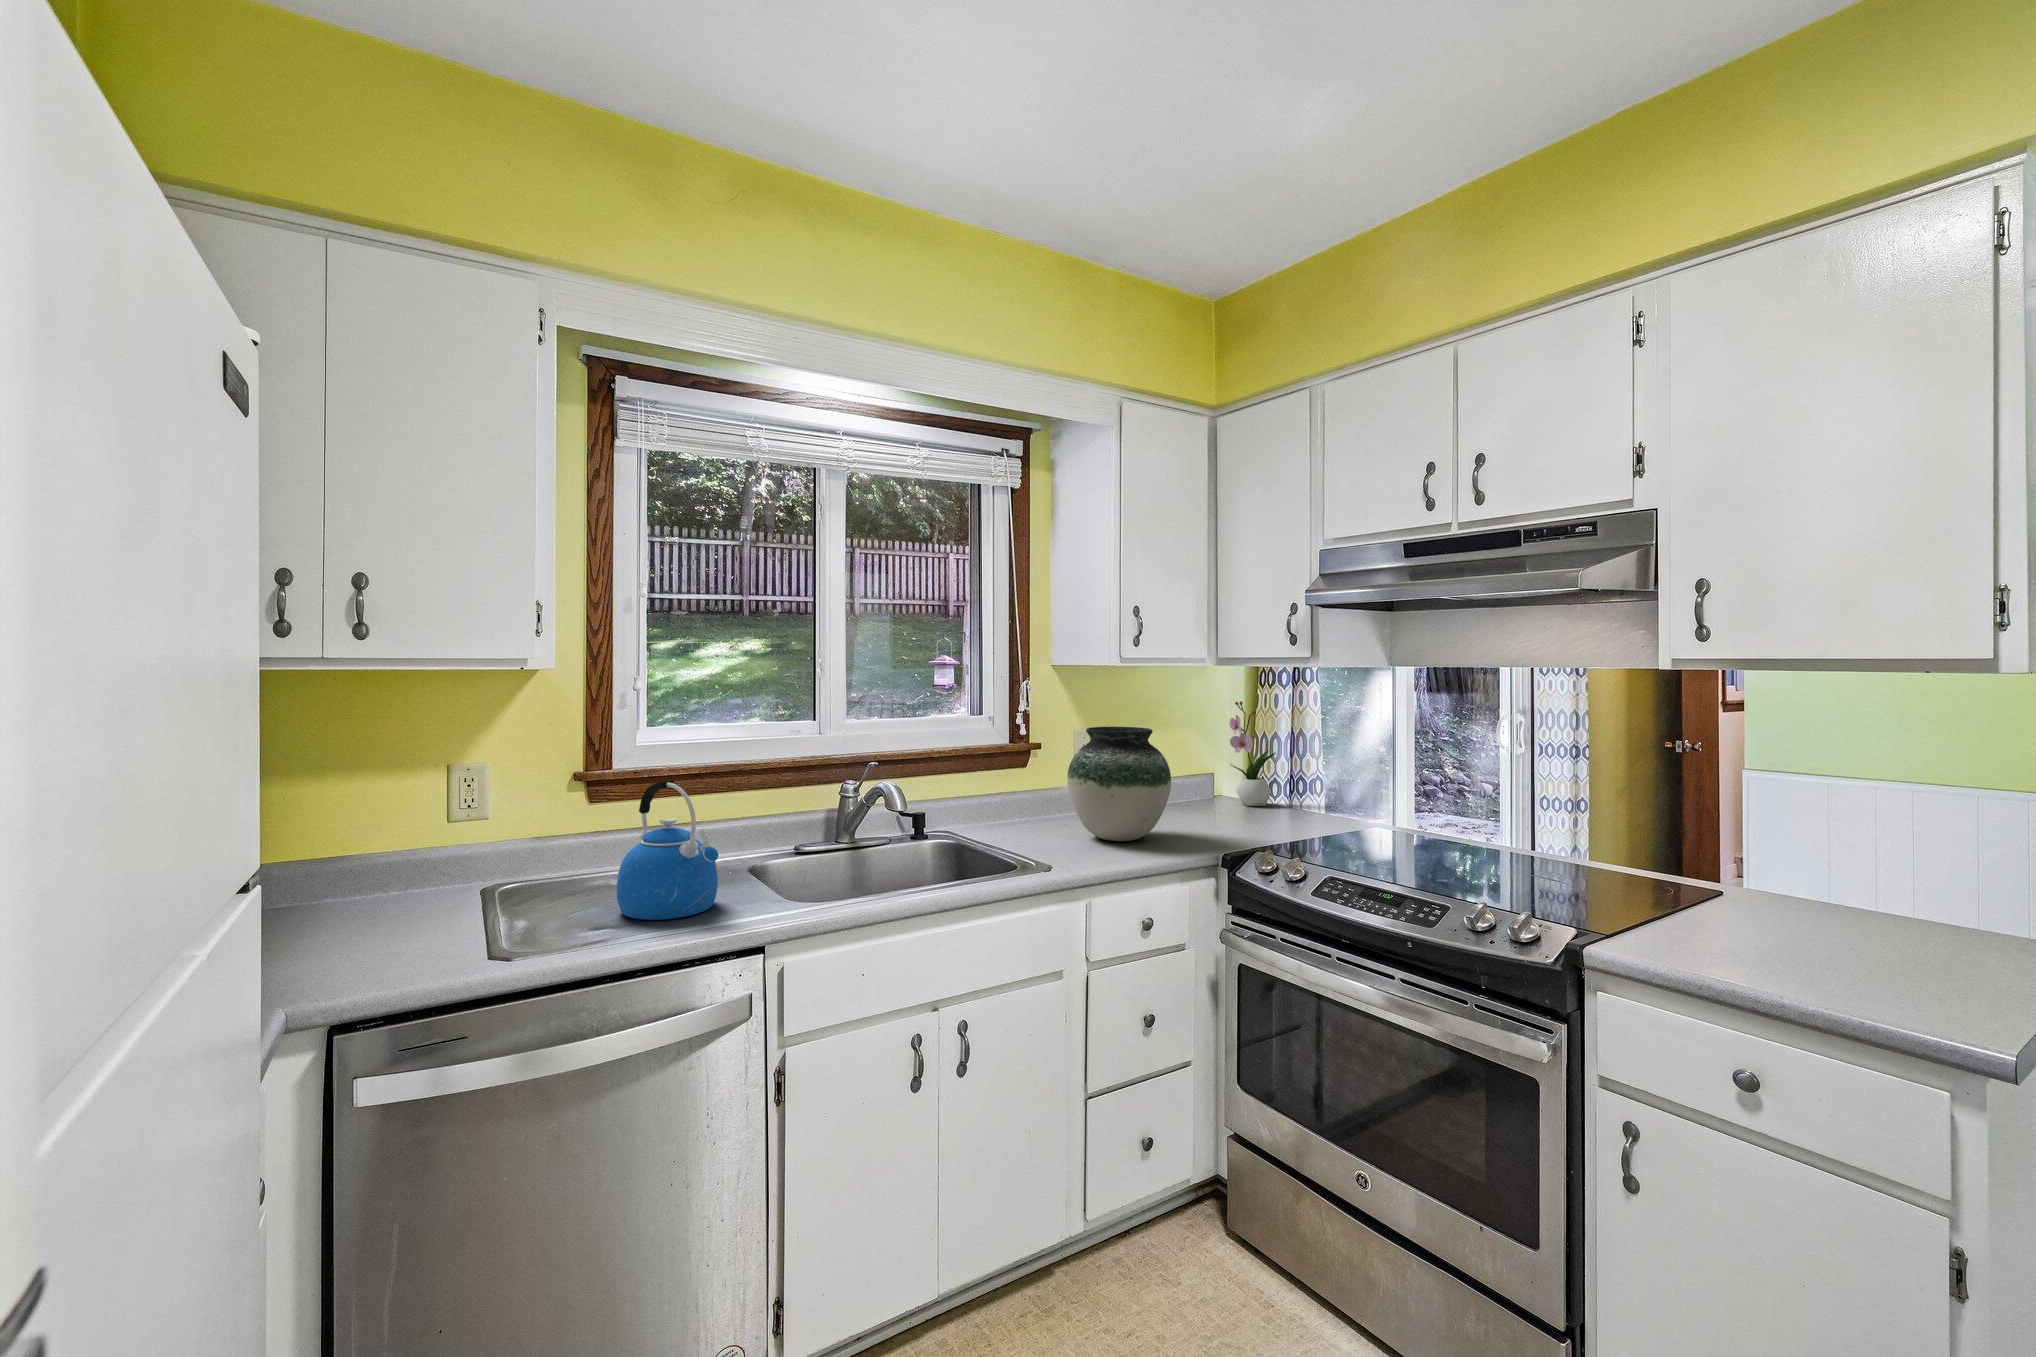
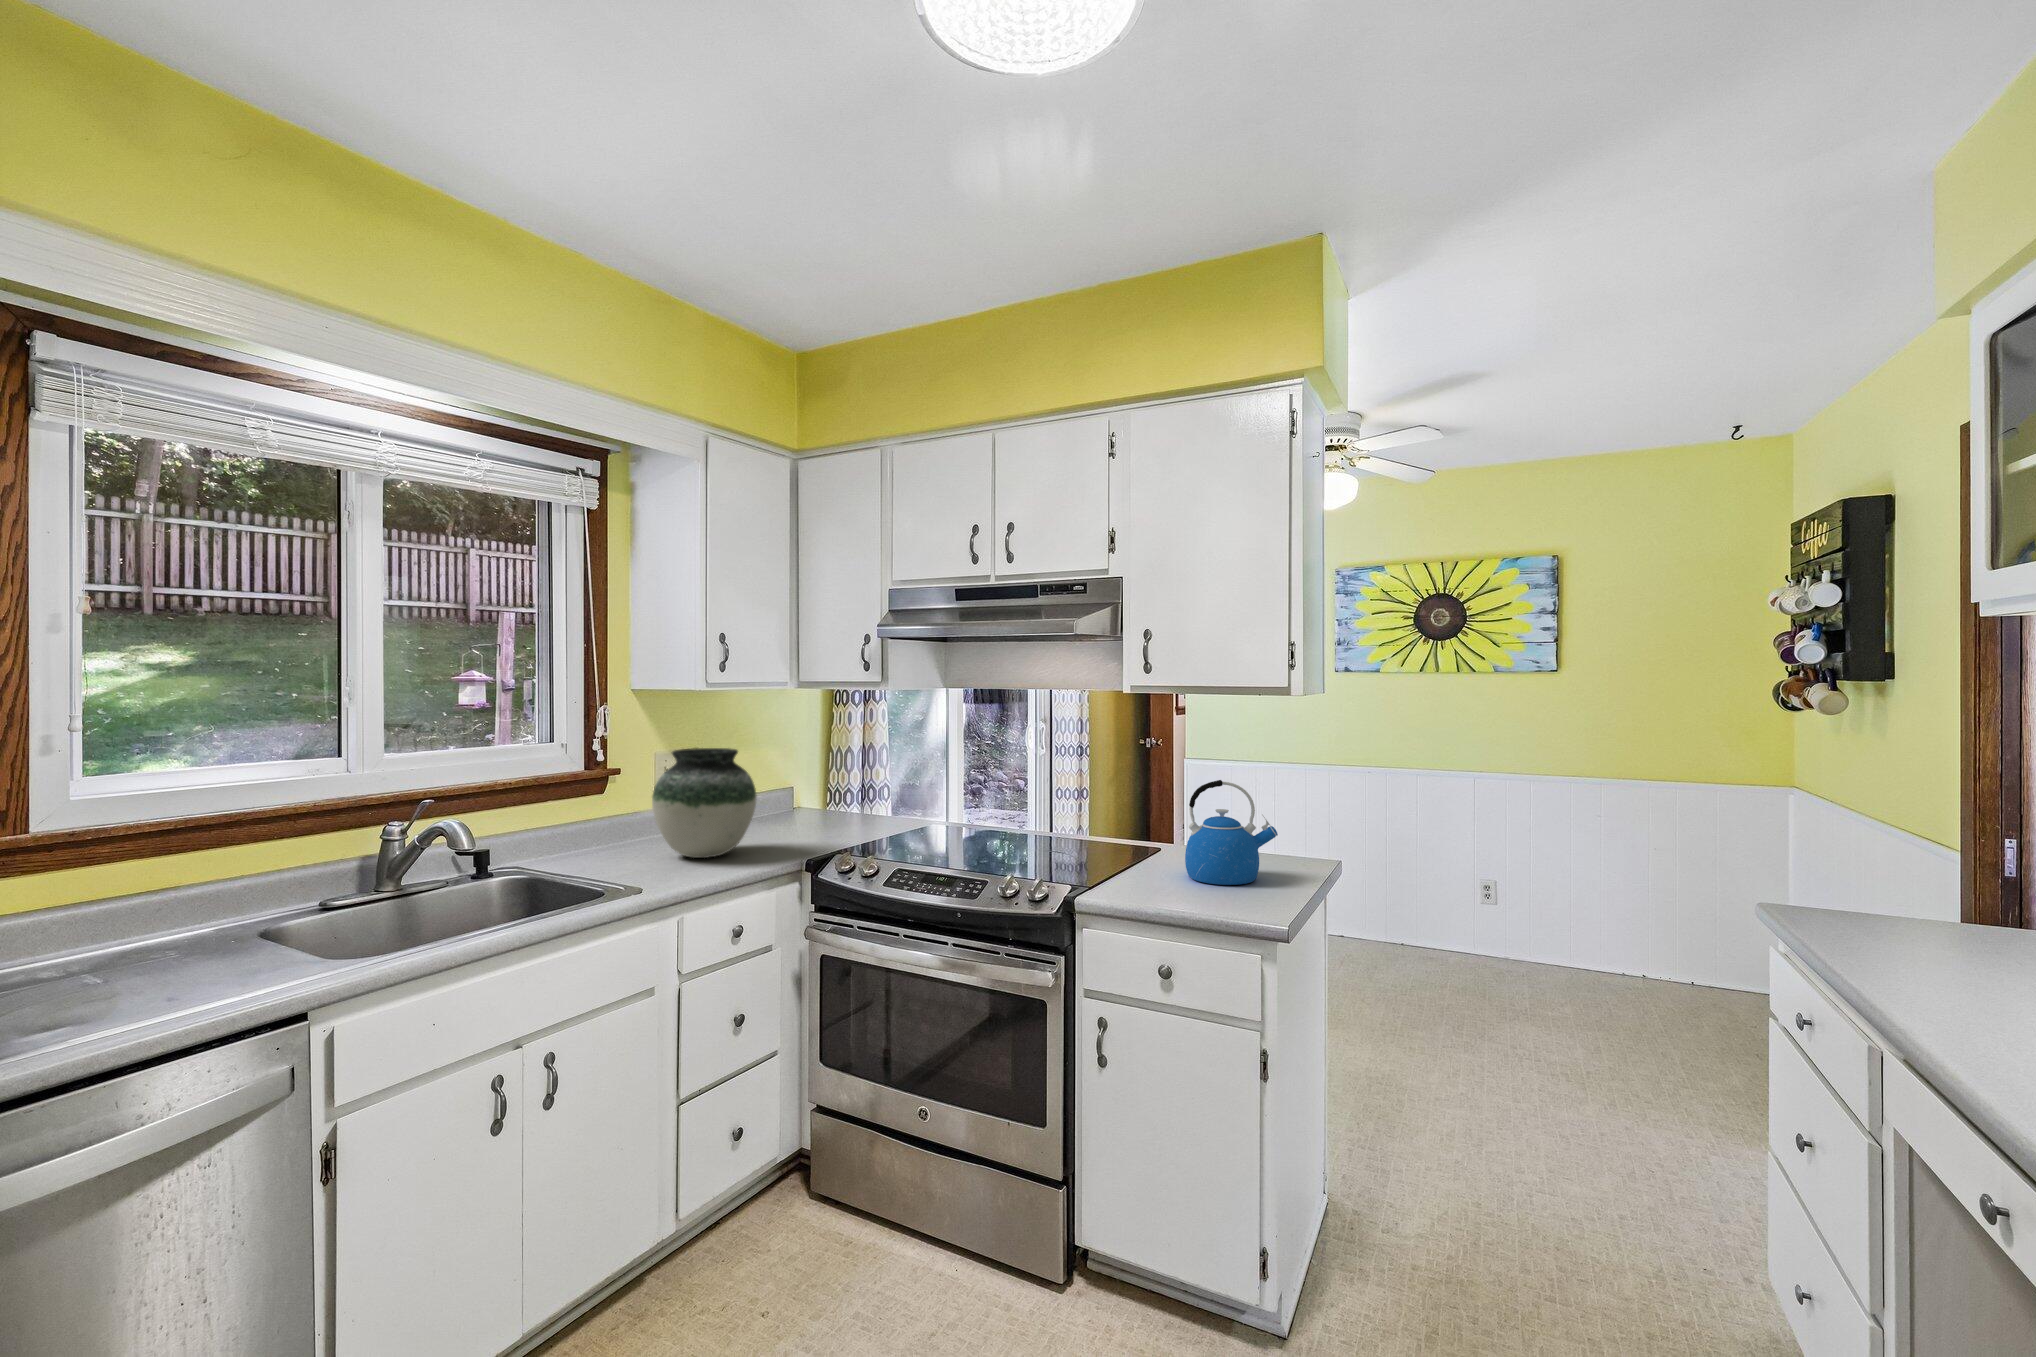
flower arrangement: present [1229,701,1276,806] -> none [807,719,850,815]
kettle: present [617,780,718,920] -> present [1185,780,1278,885]

